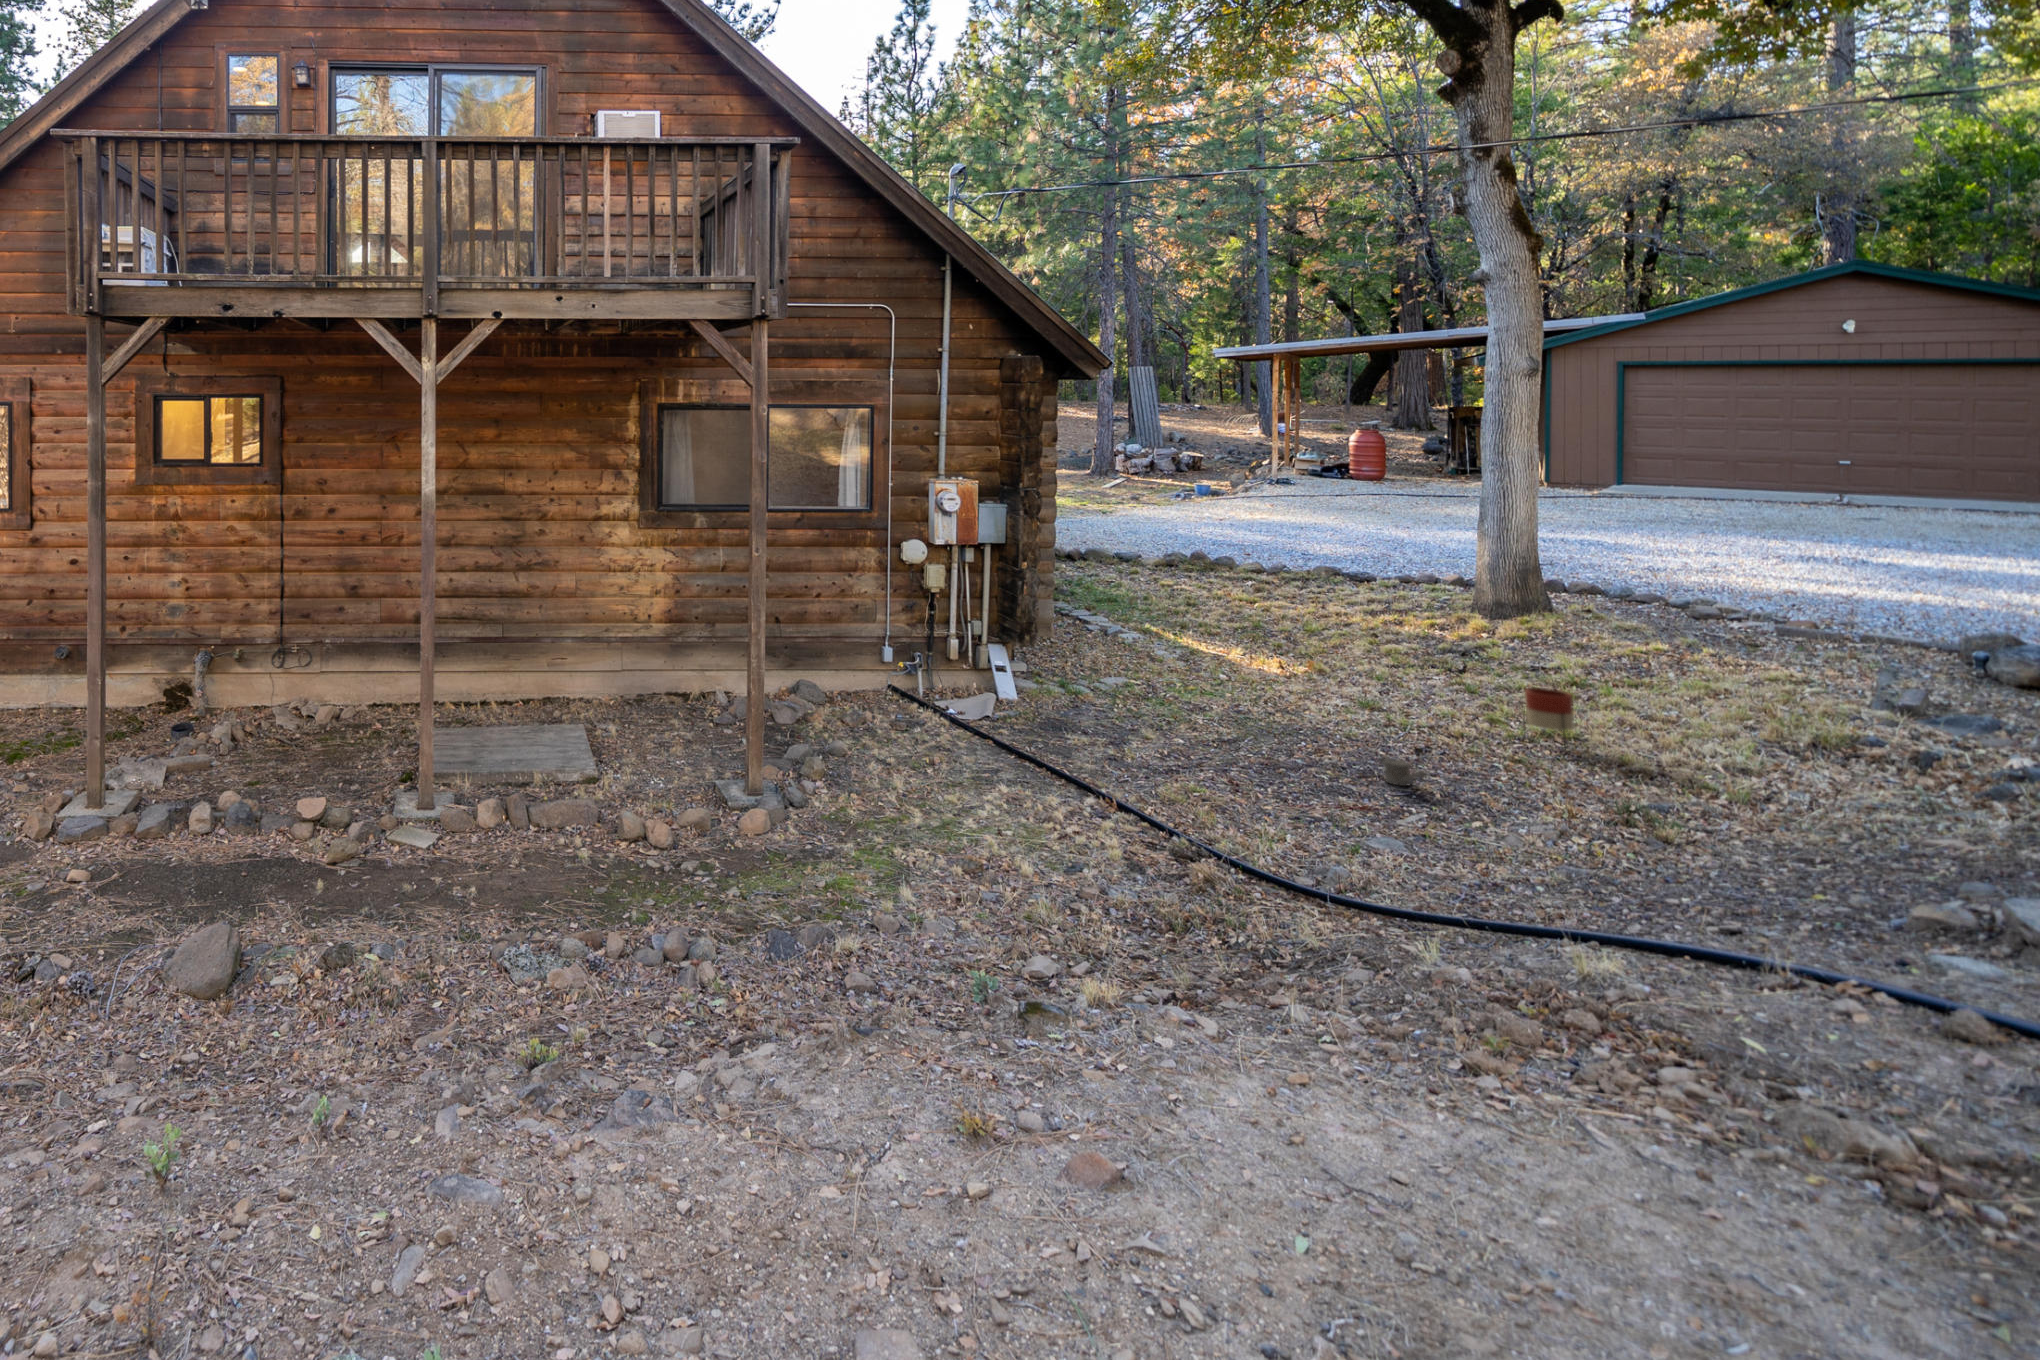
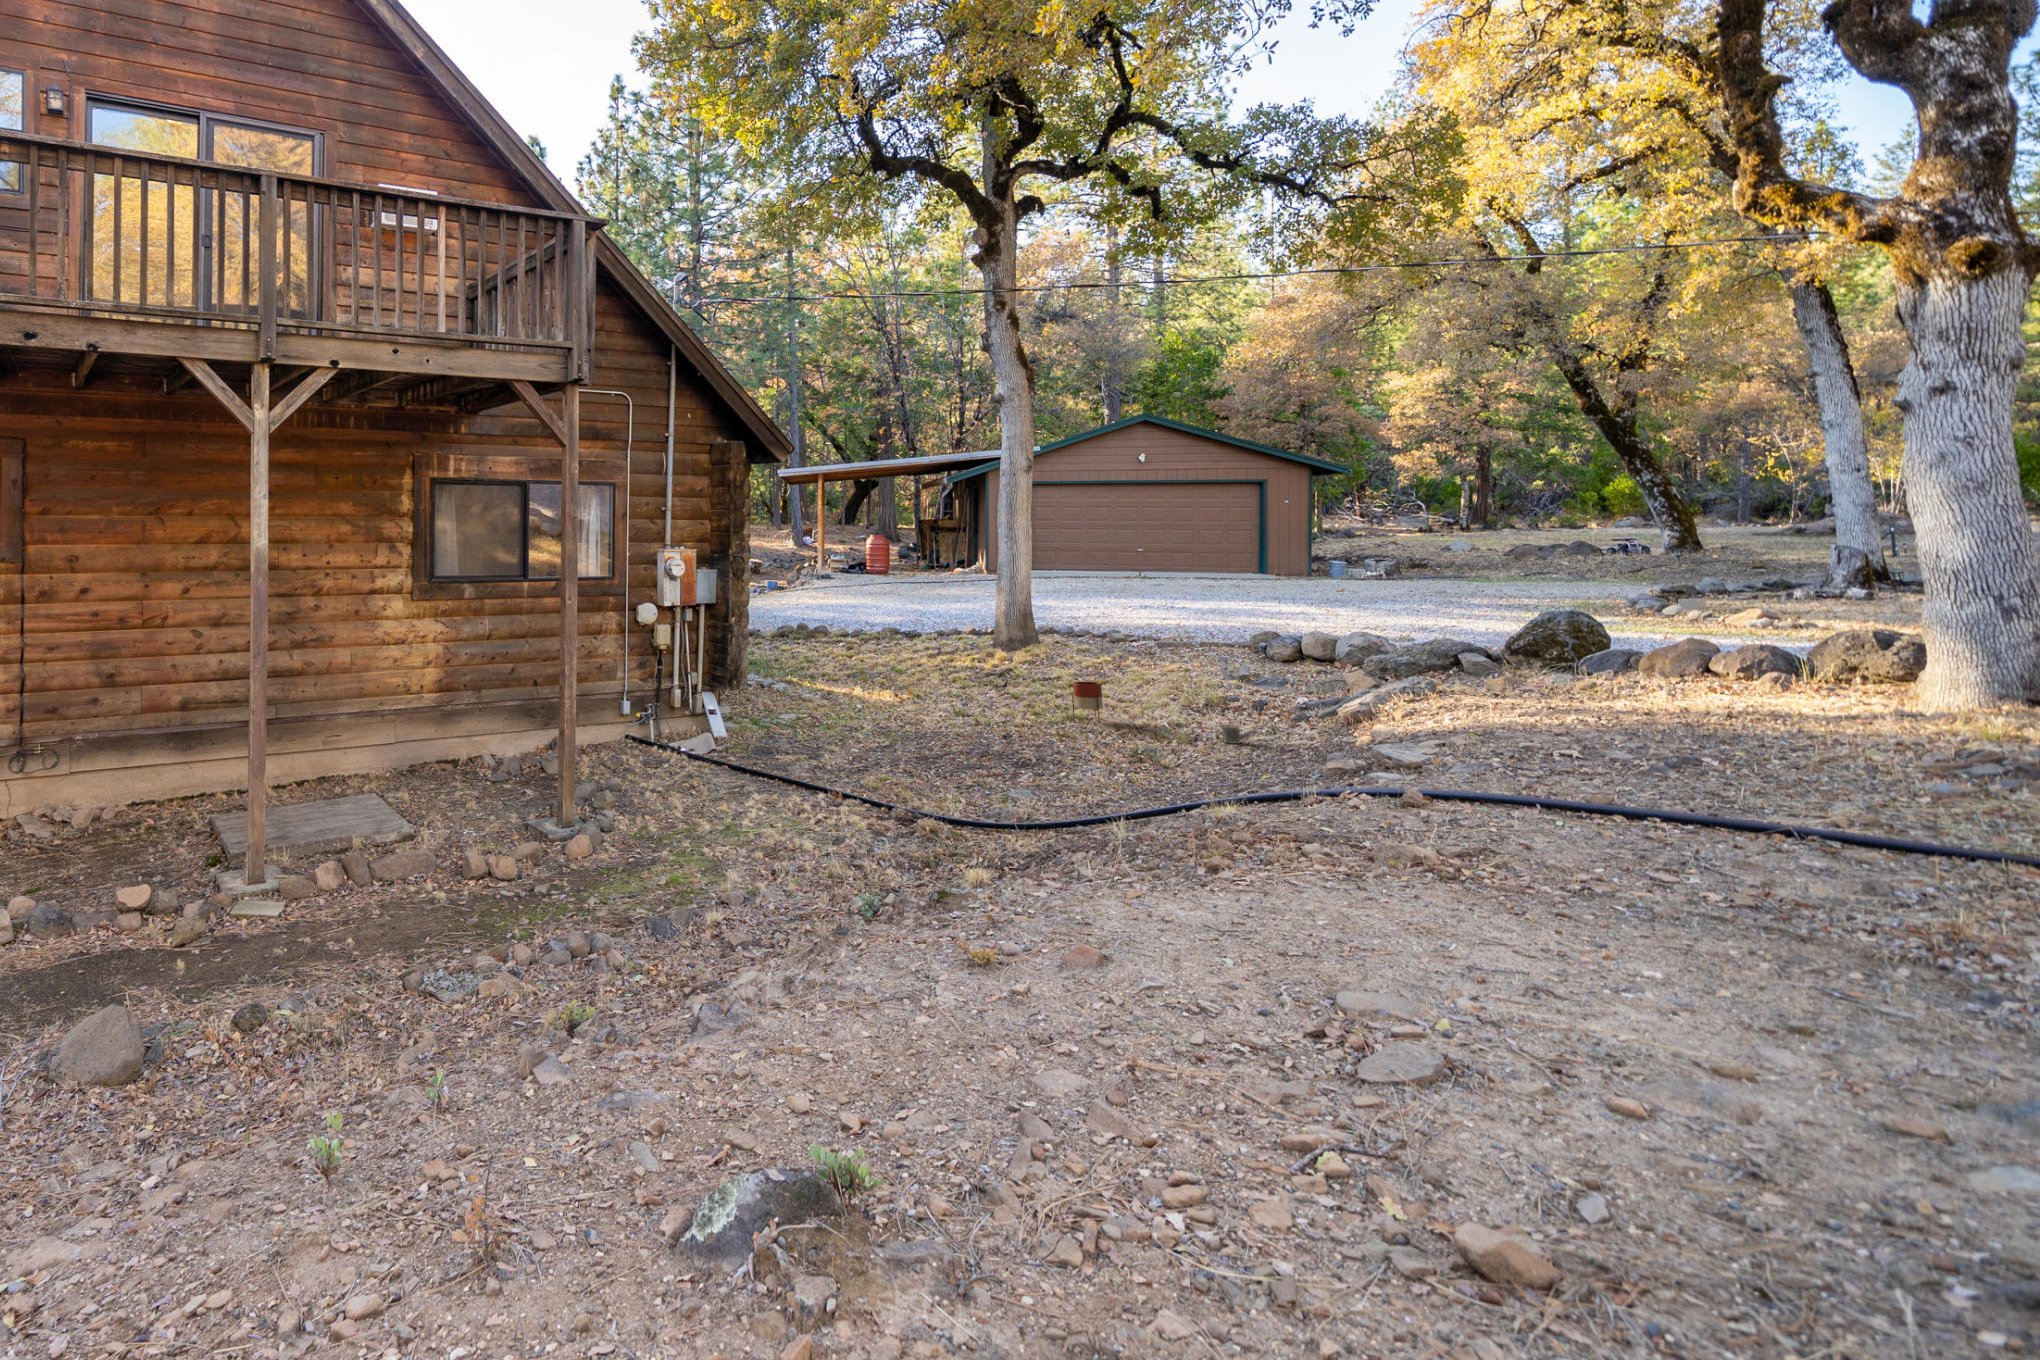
watering can: present [1381,755,1426,786] -> present [1221,726,1257,744]

